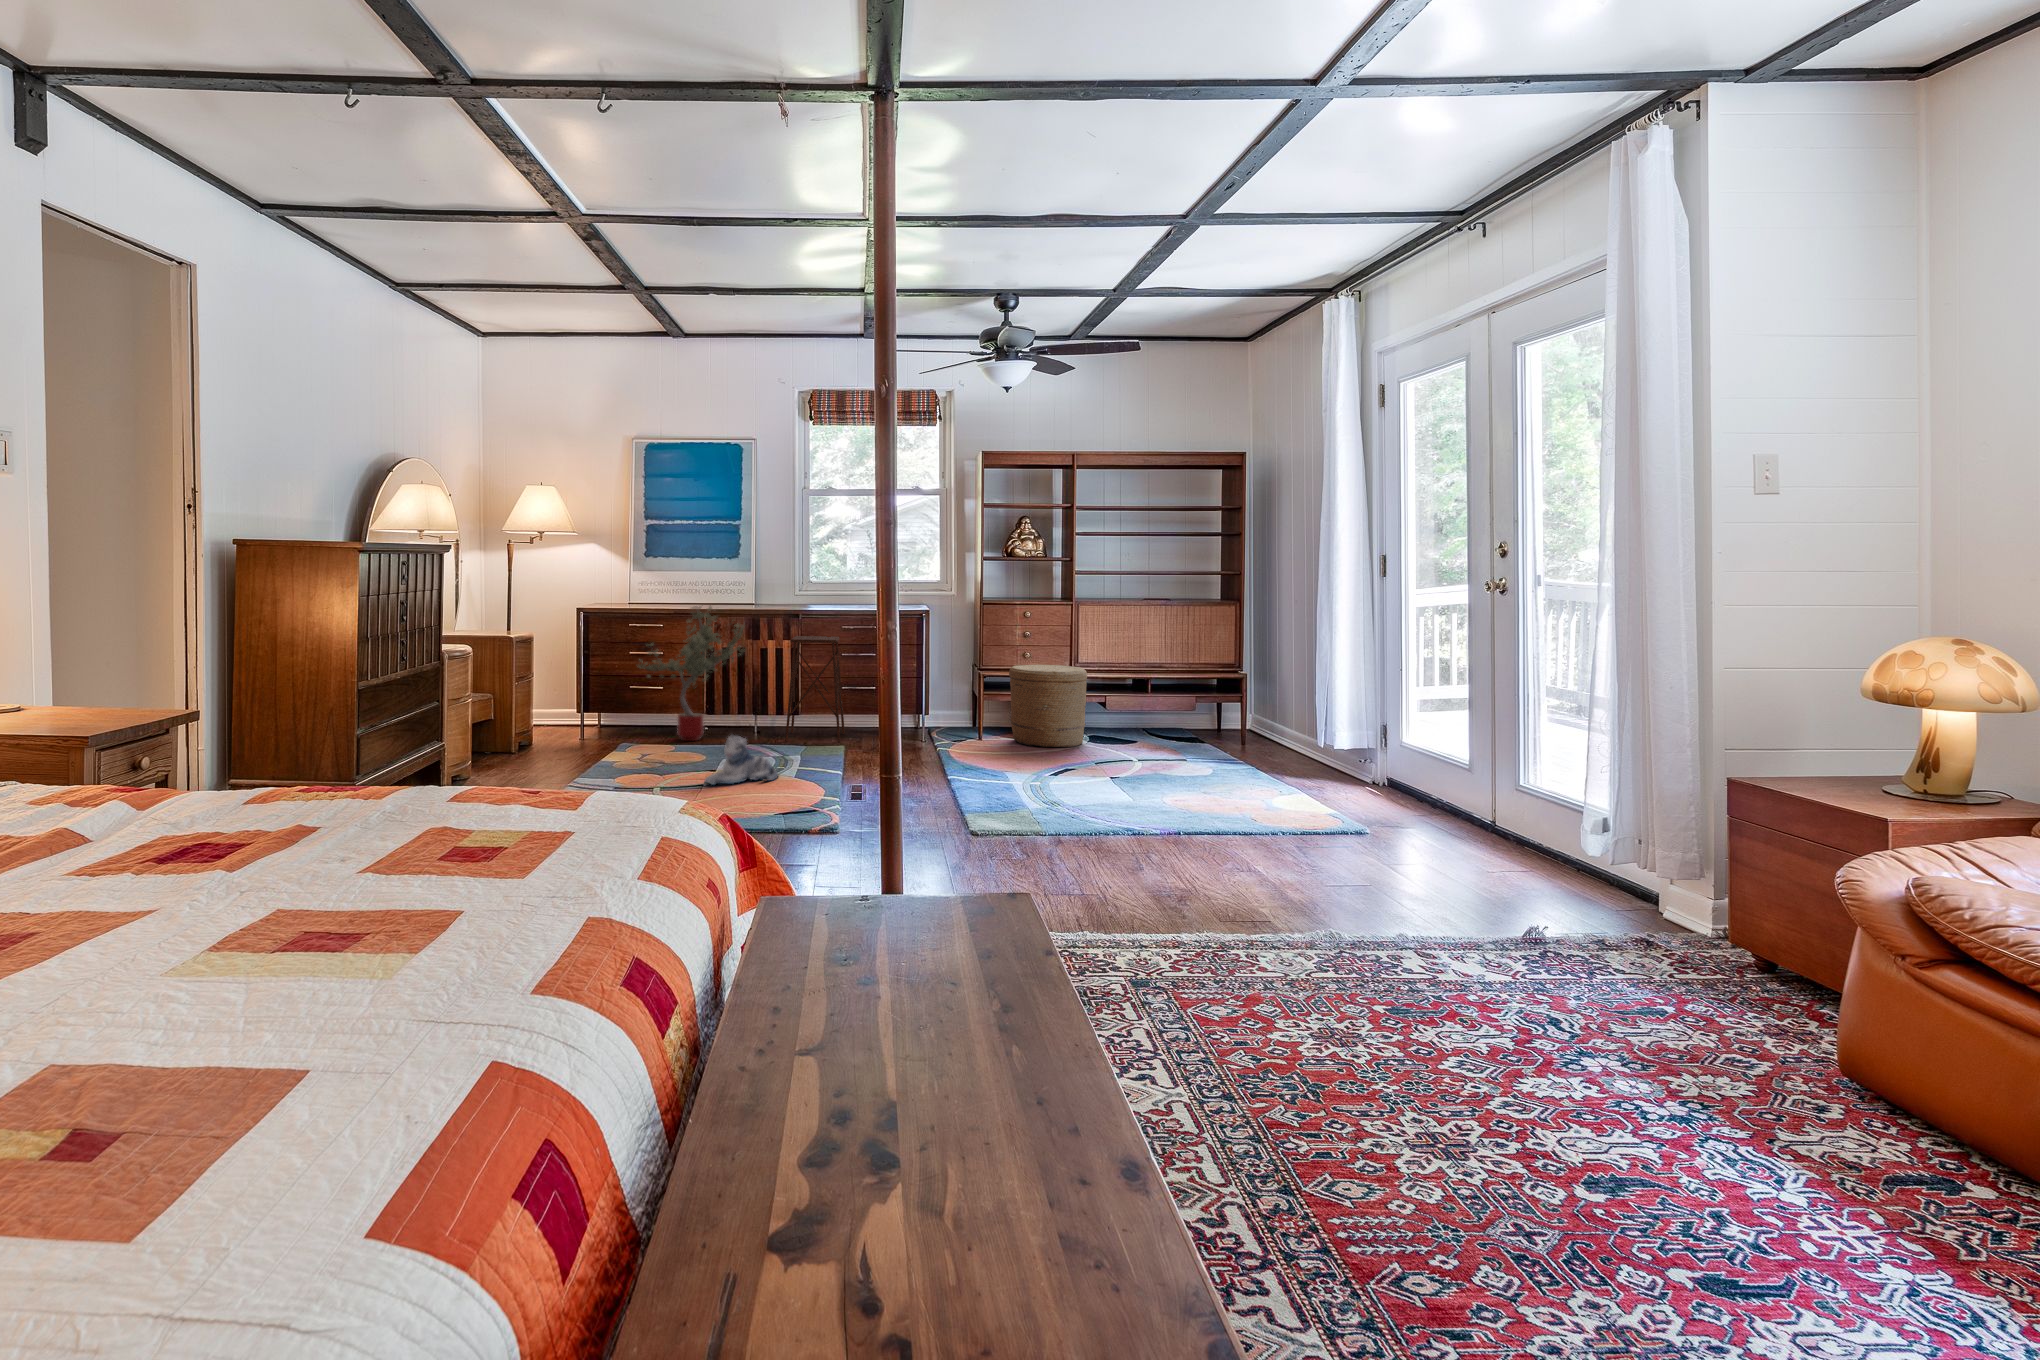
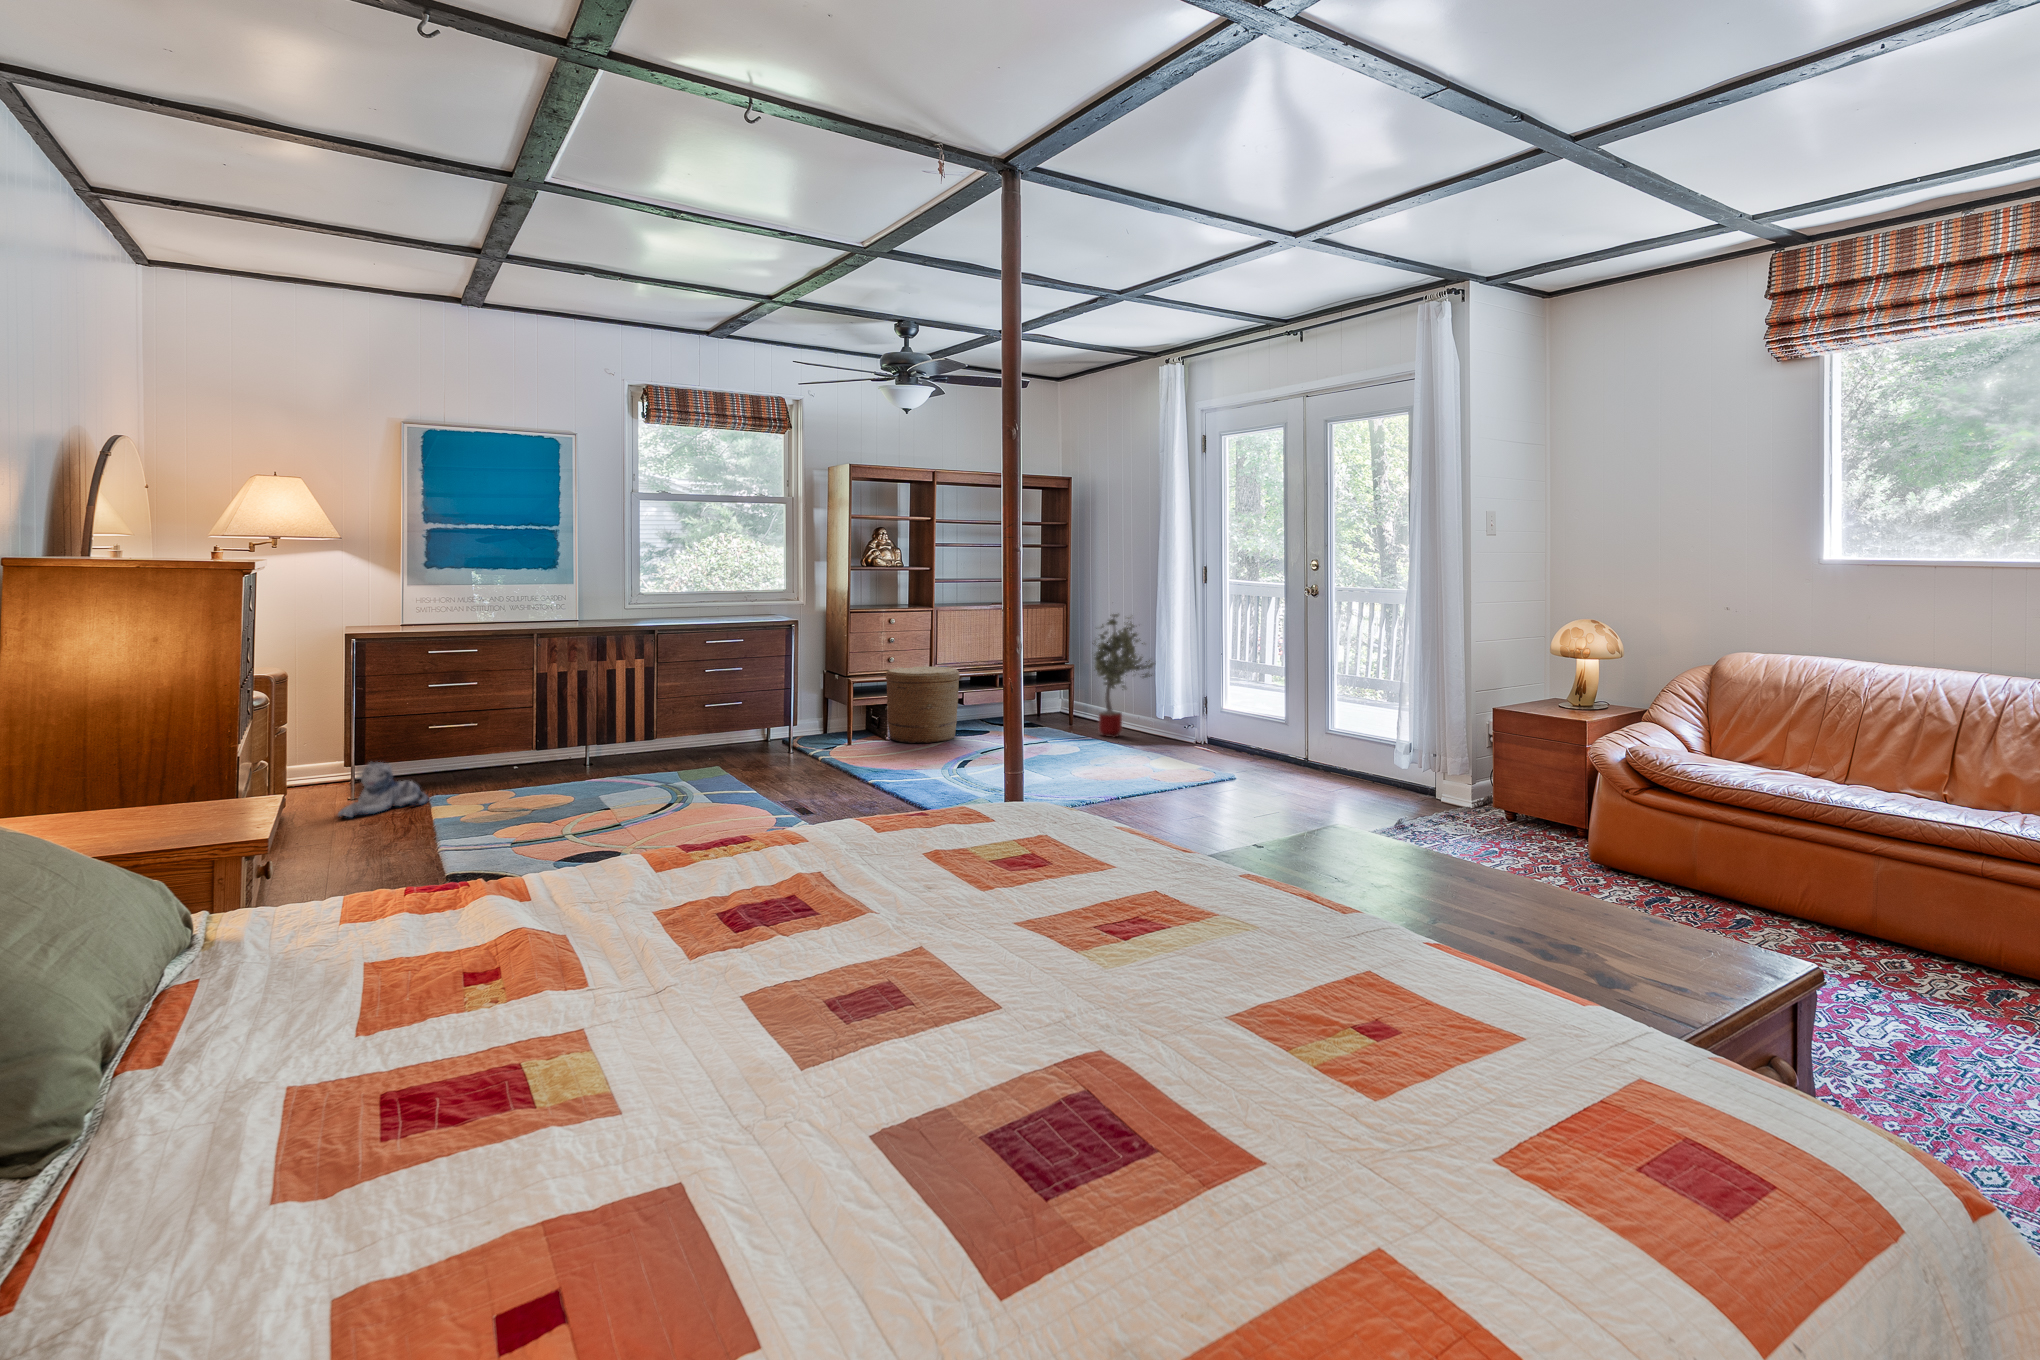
potted tree: present [638,606,746,741] -> present [1094,614,1155,737]
side table: present [785,636,845,743] -> none [646,652,720,770]
plush toy: present [704,735,778,785] -> present [338,762,429,817]

